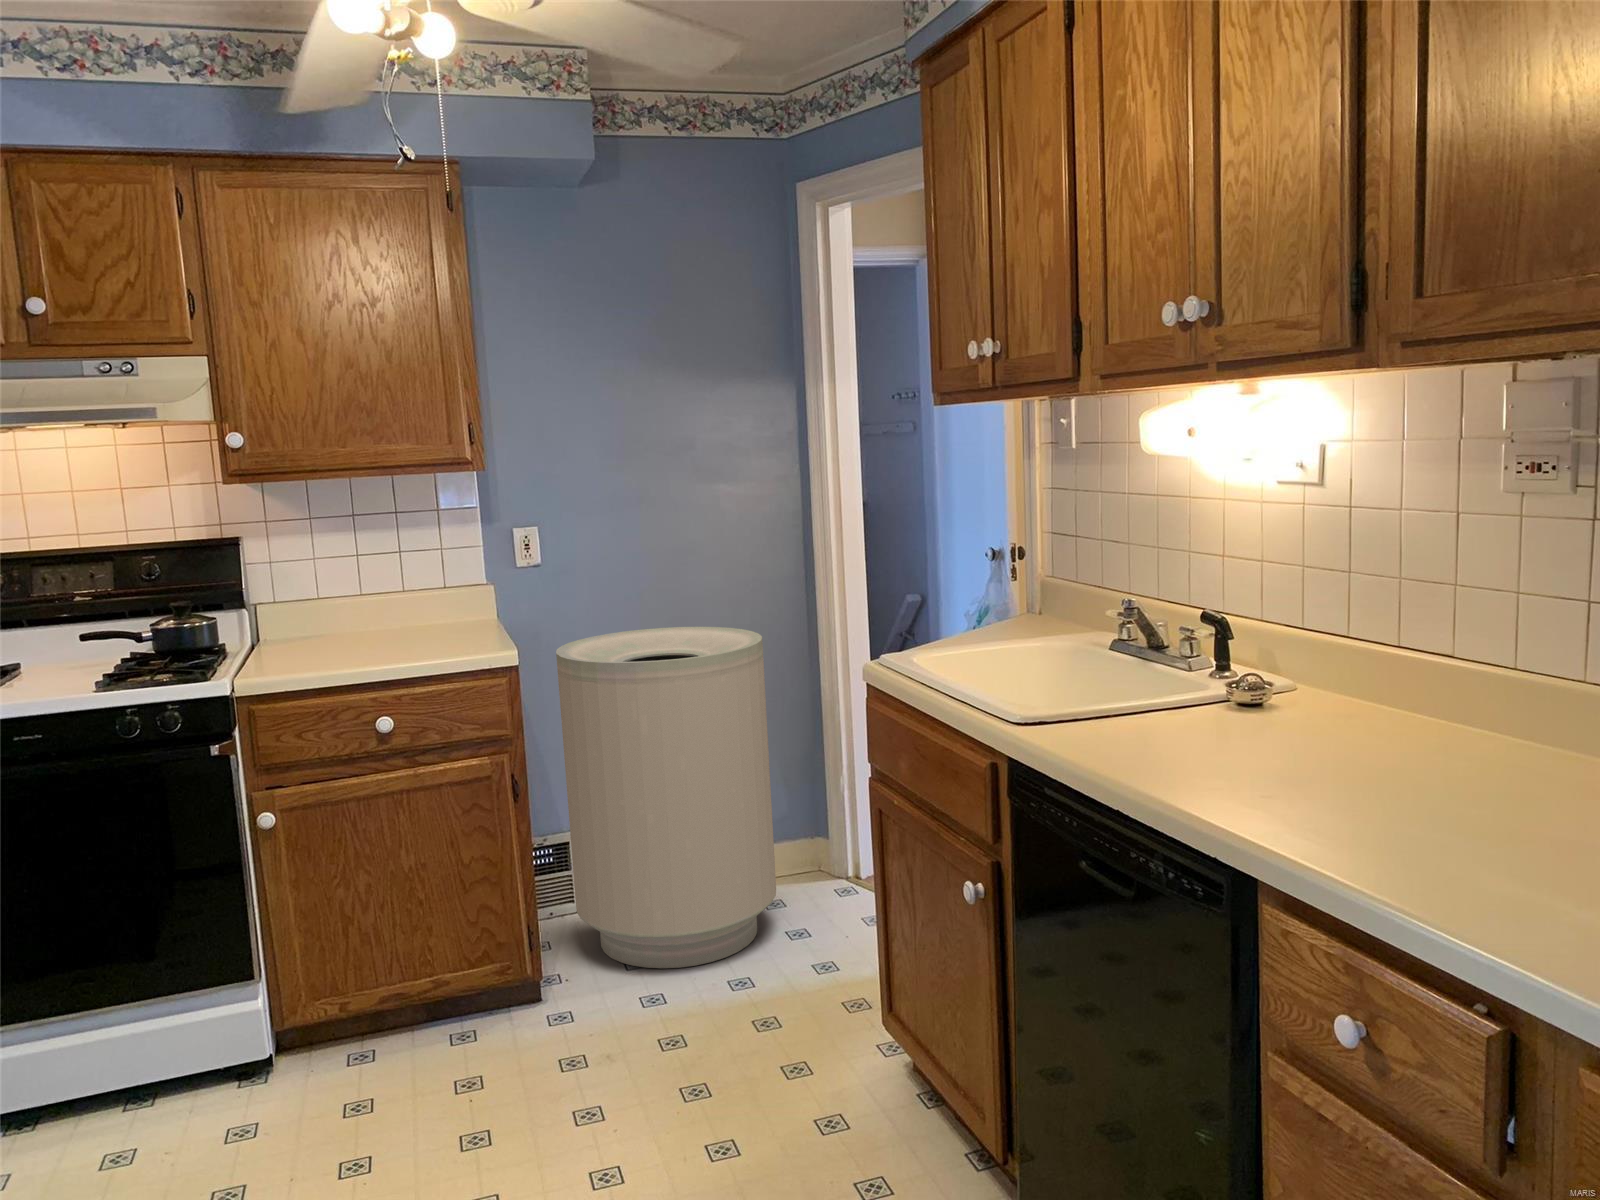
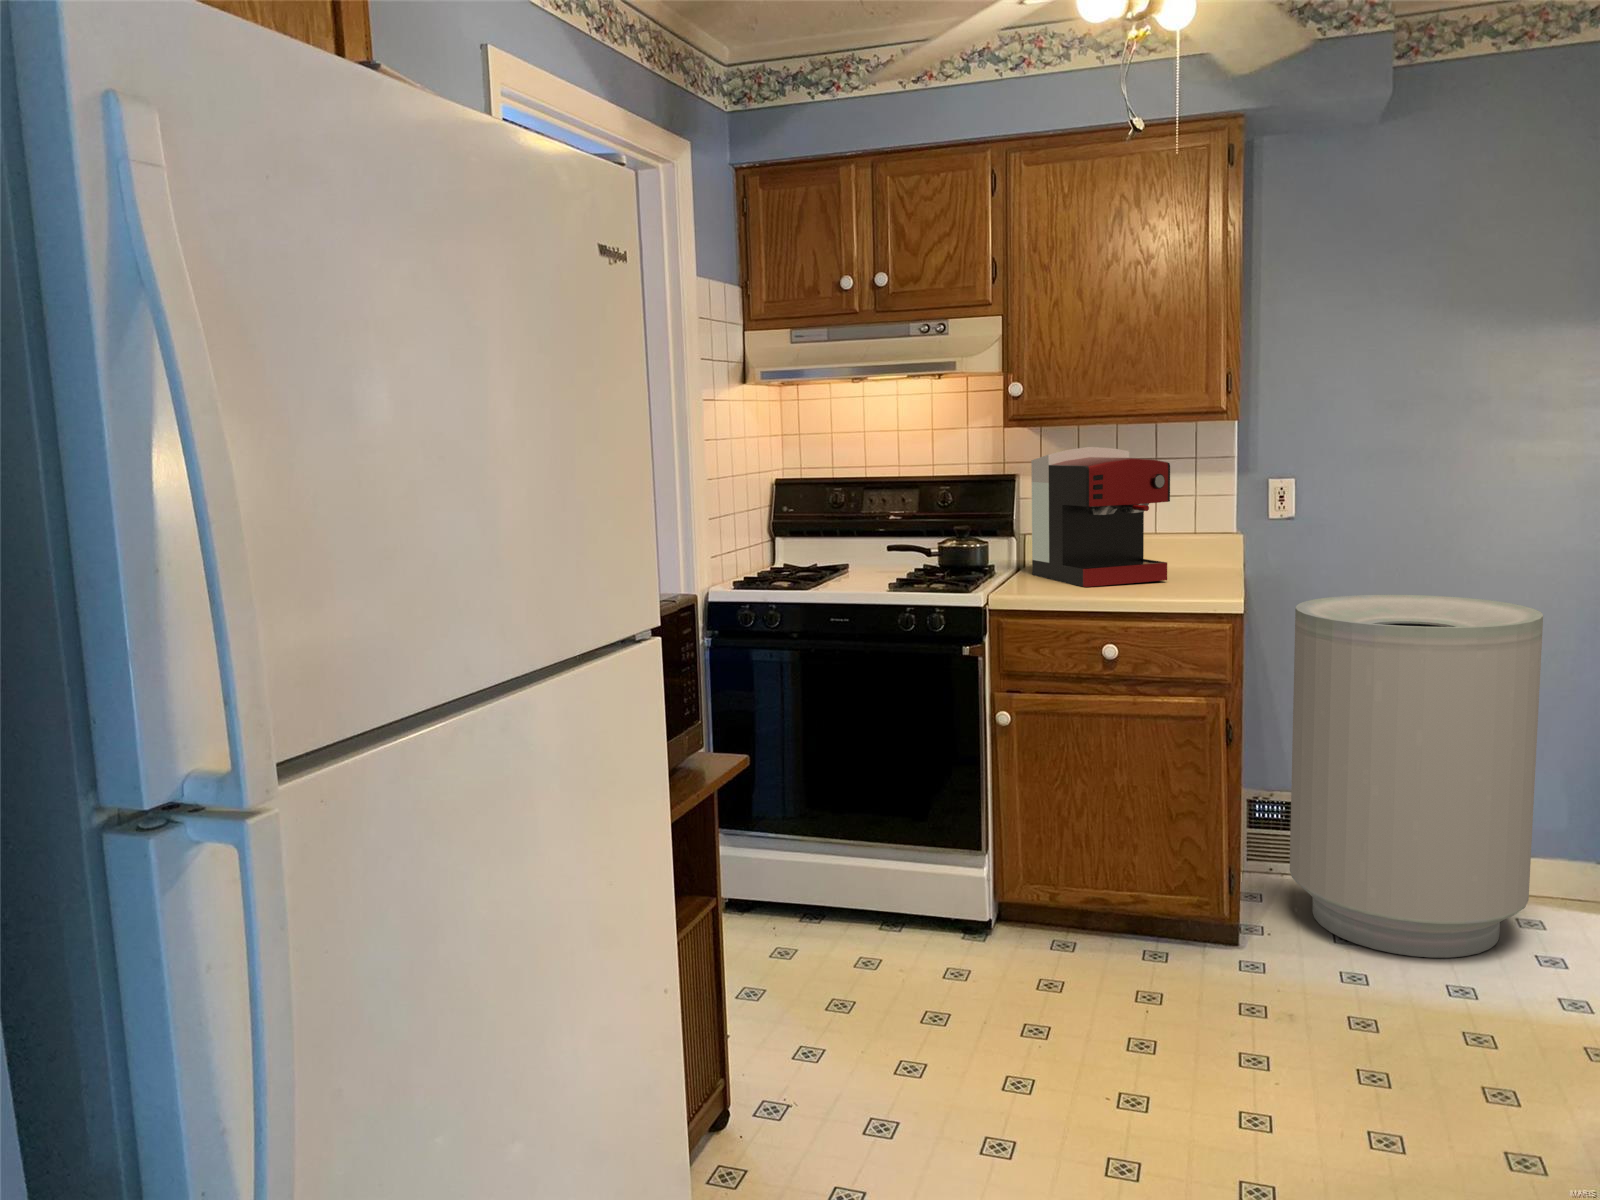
coffee maker: none [259,503,427,657] -> present [1031,447,1170,587]

